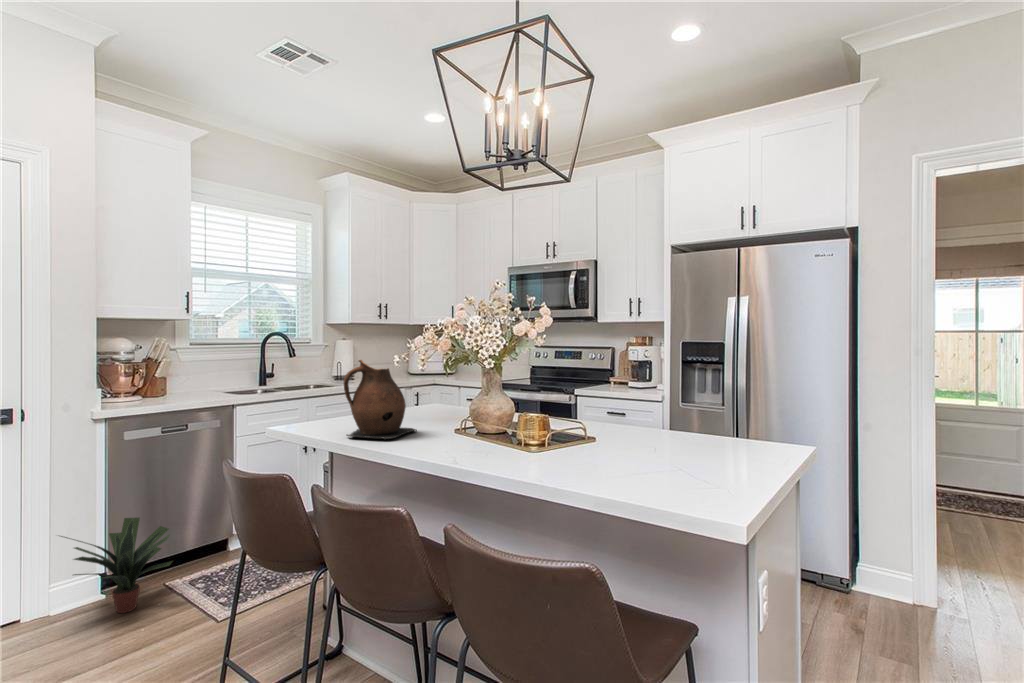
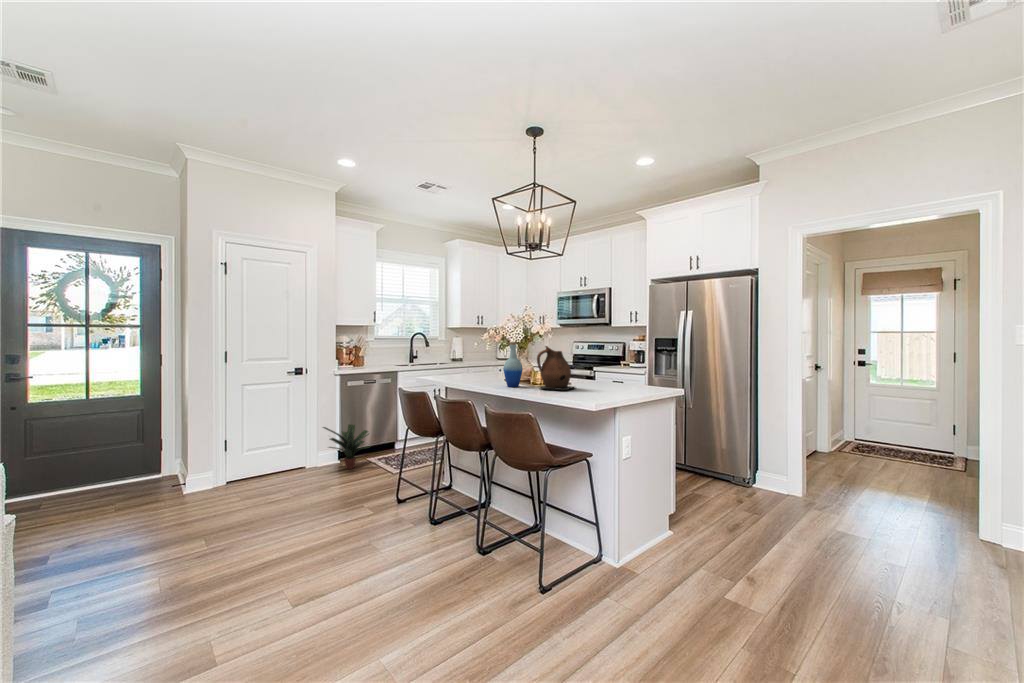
bottle: none [468,359,509,459] -> present [503,342,523,387]
ceramic pitcher: present [344,360,417,440] -> present [537,346,576,390]

